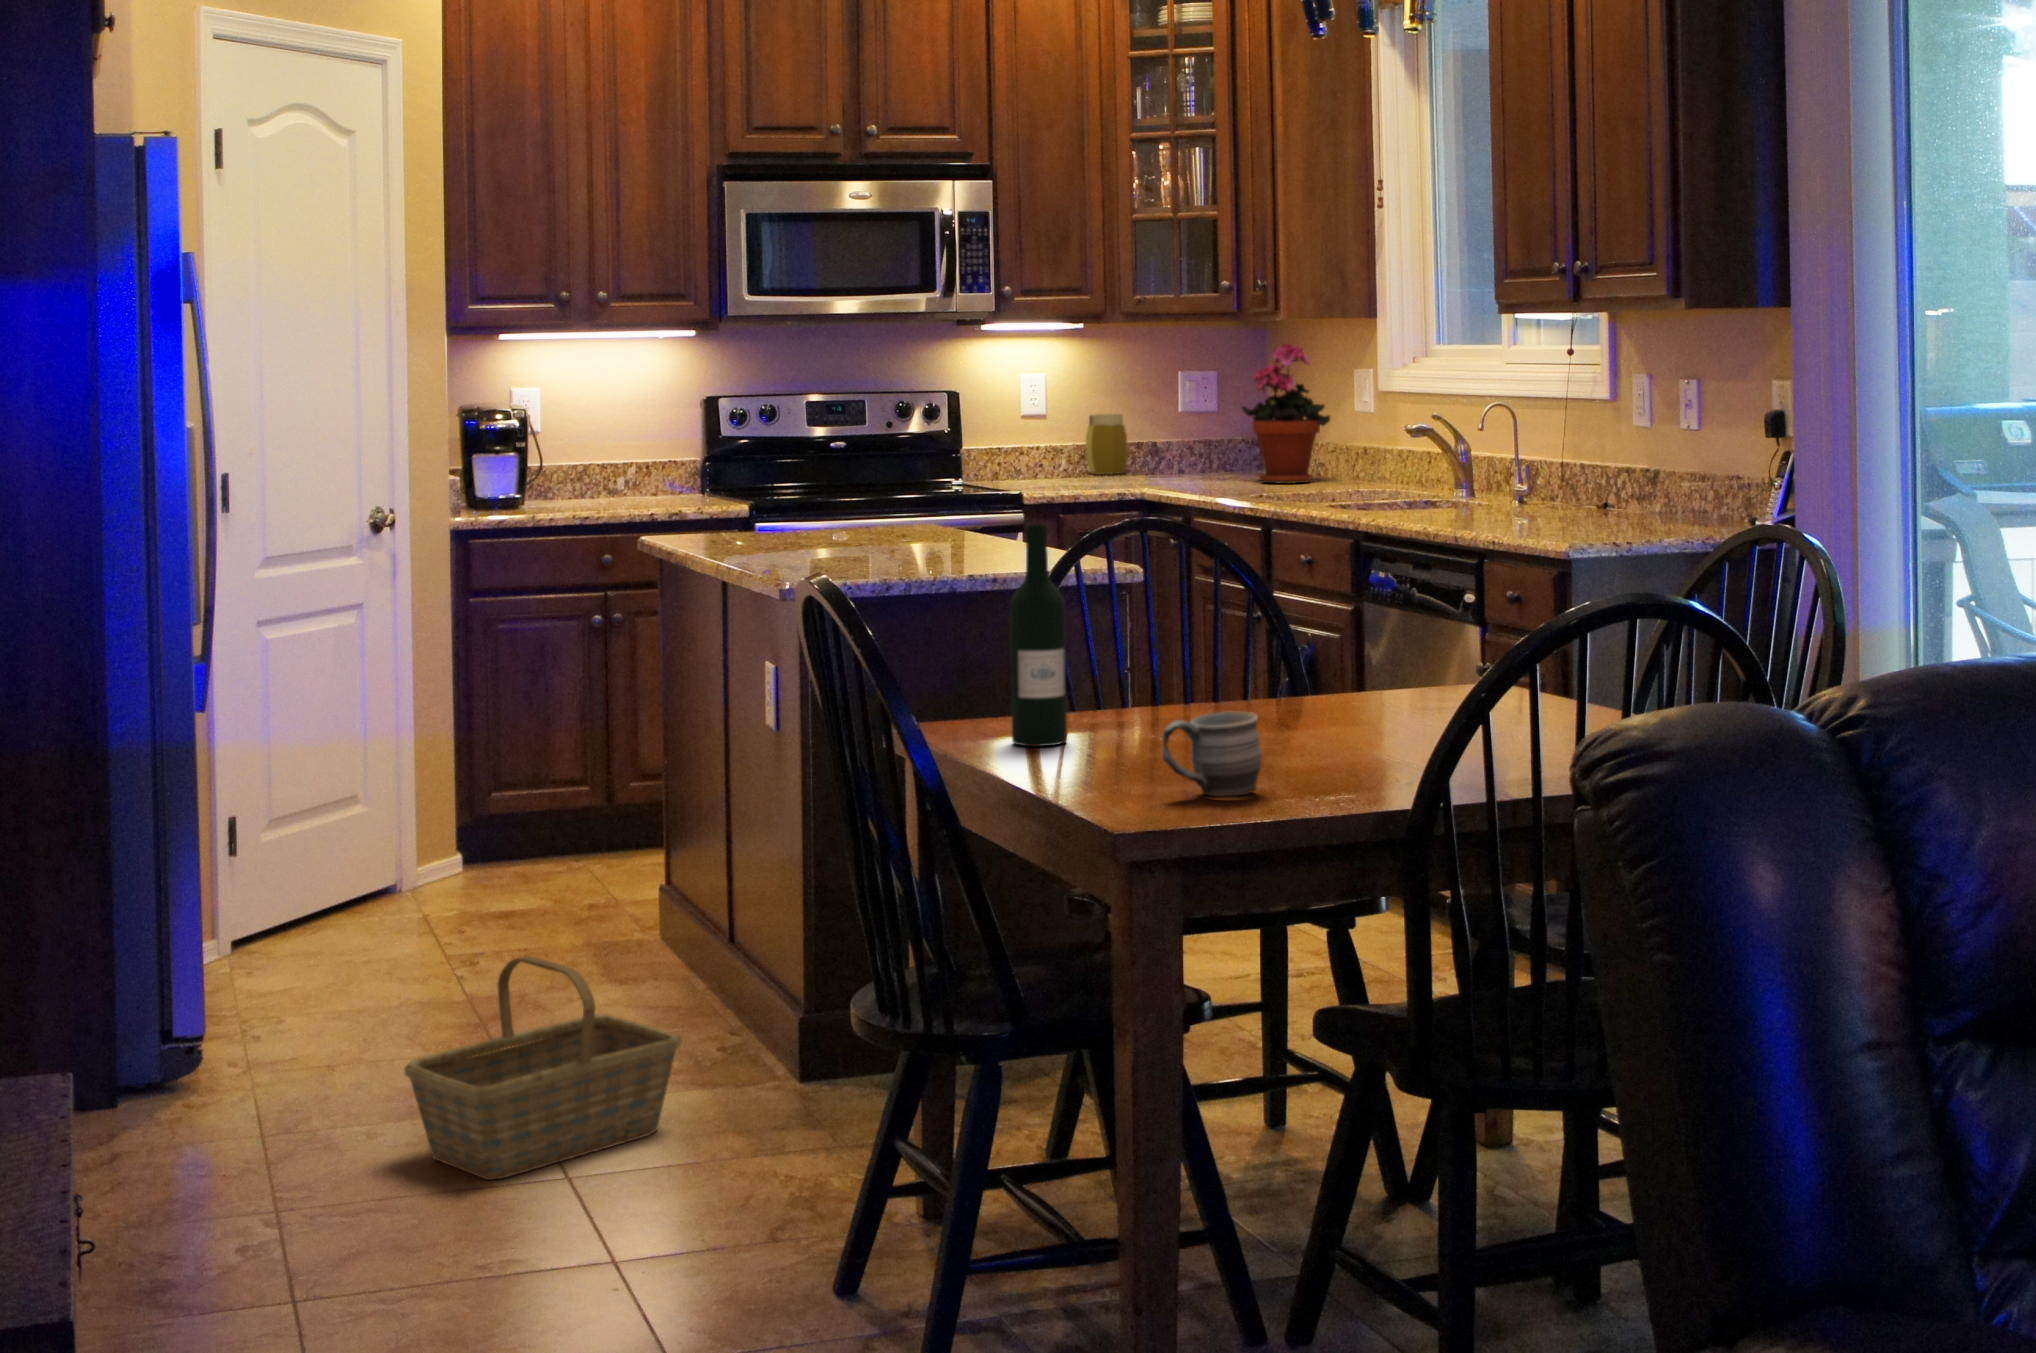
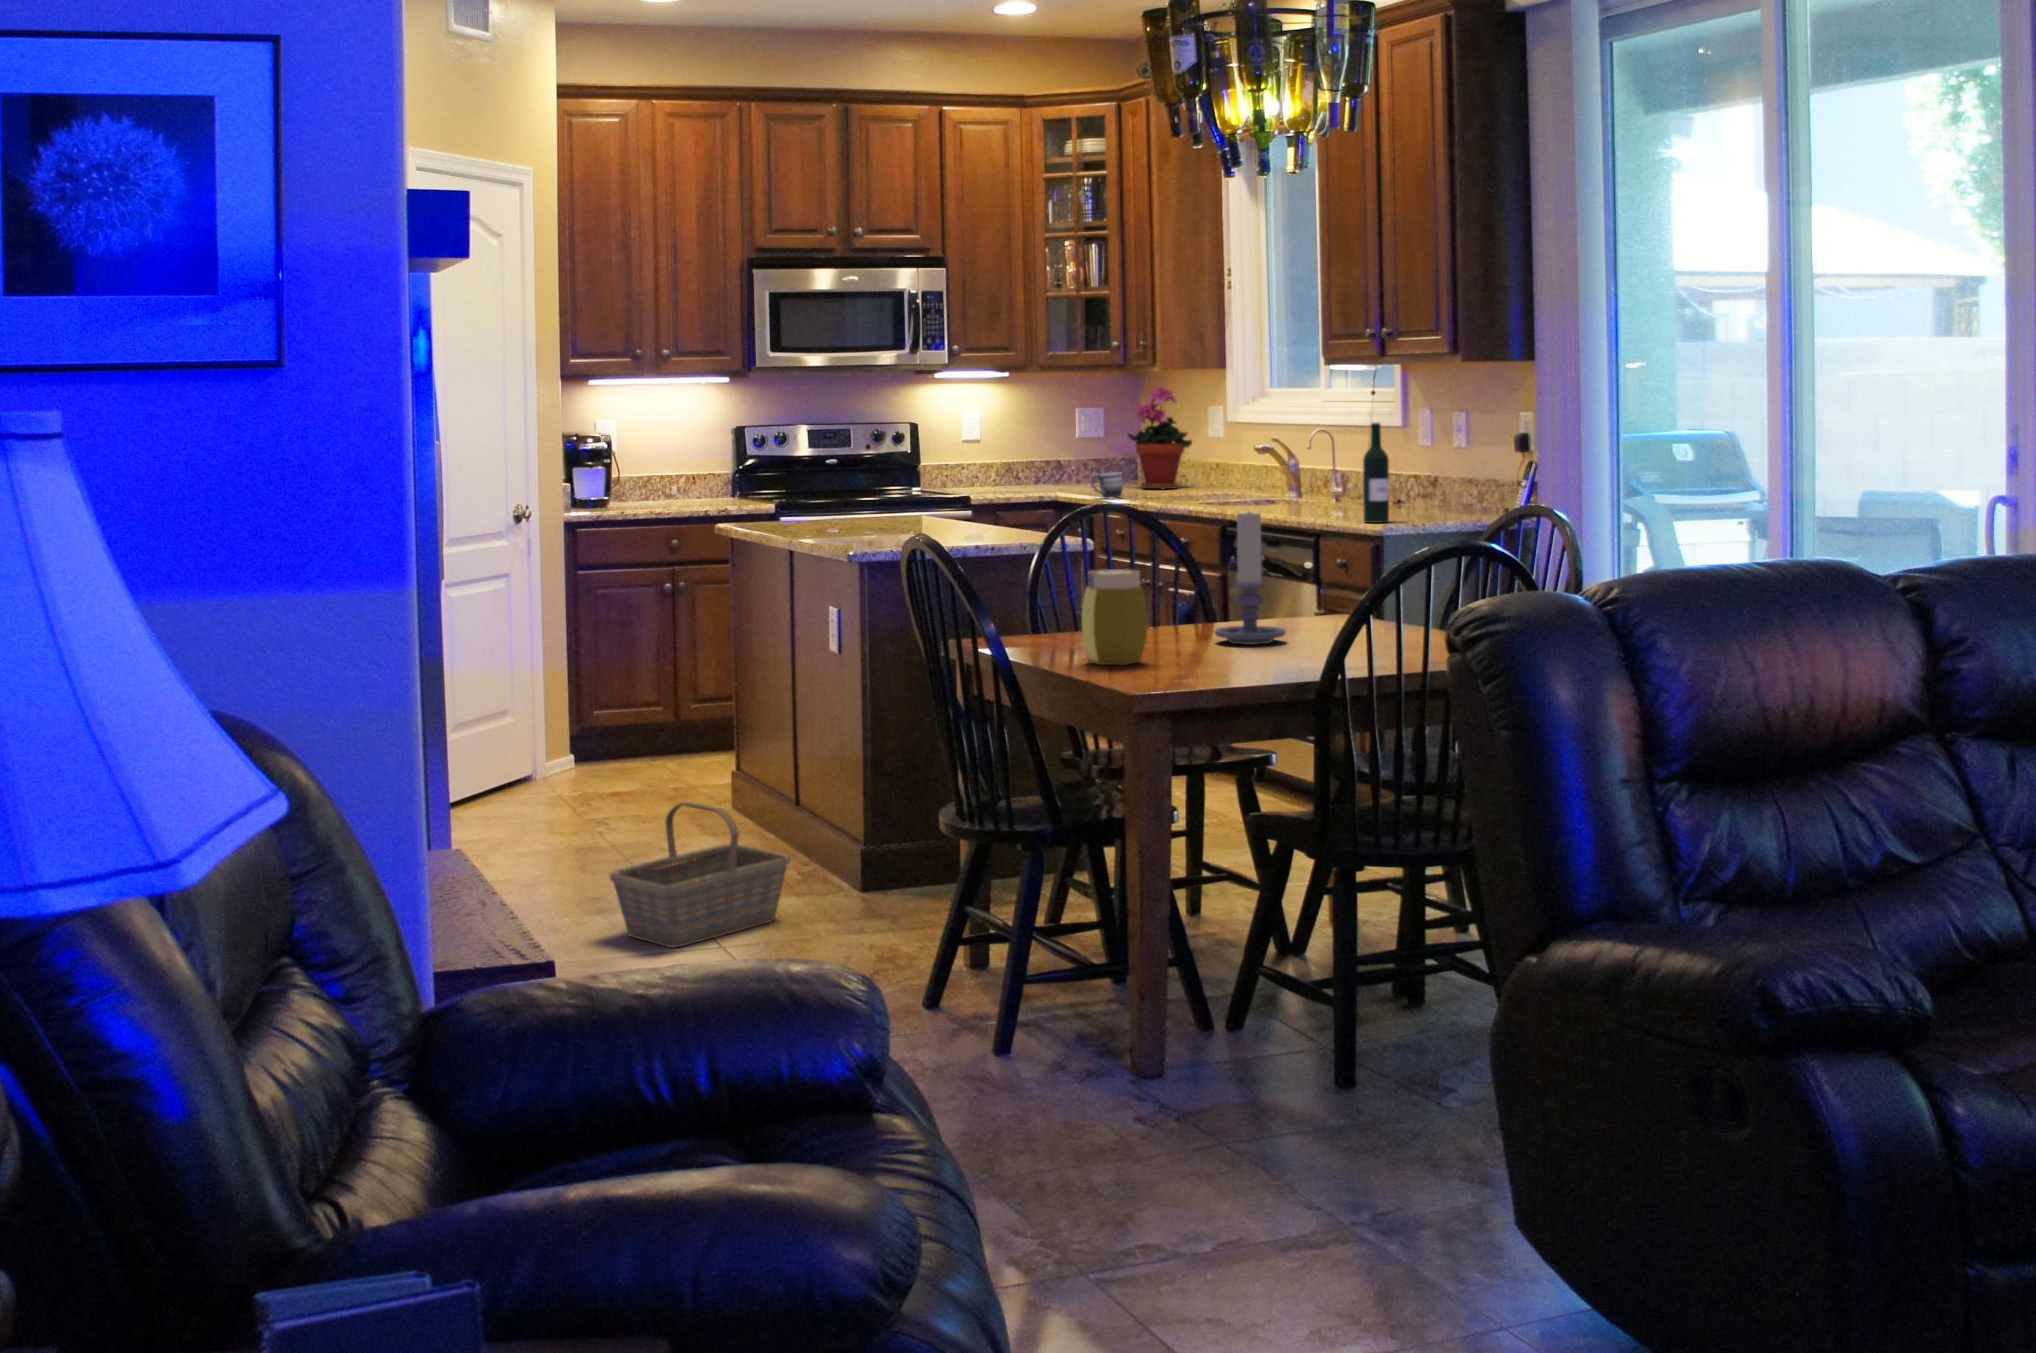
jar: present [1085,414,1128,475] -> present [1082,569,1148,665]
wine bottle: present [1010,524,1067,746] -> present [1363,423,1389,523]
candle holder: none [1281,532,1389,738] -> present [1215,511,1286,645]
mug: present [1163,712,1262,796] -> present [1091,472,1123,498]

